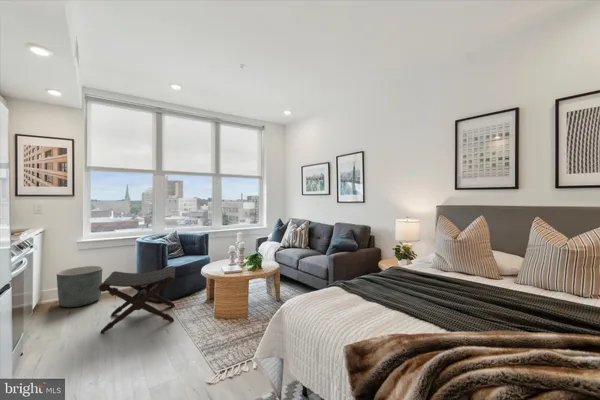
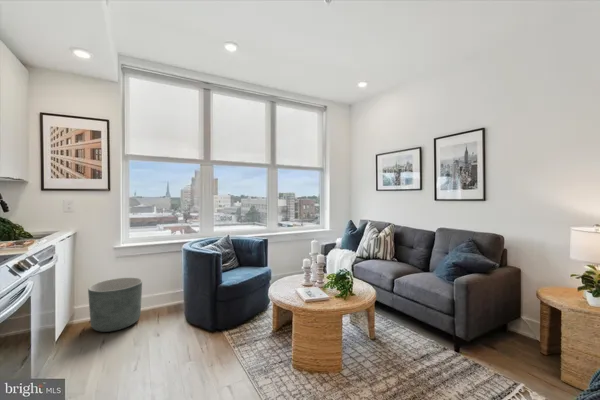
footstool: present [99,266,175,333] -> none [137,284,237,383]

